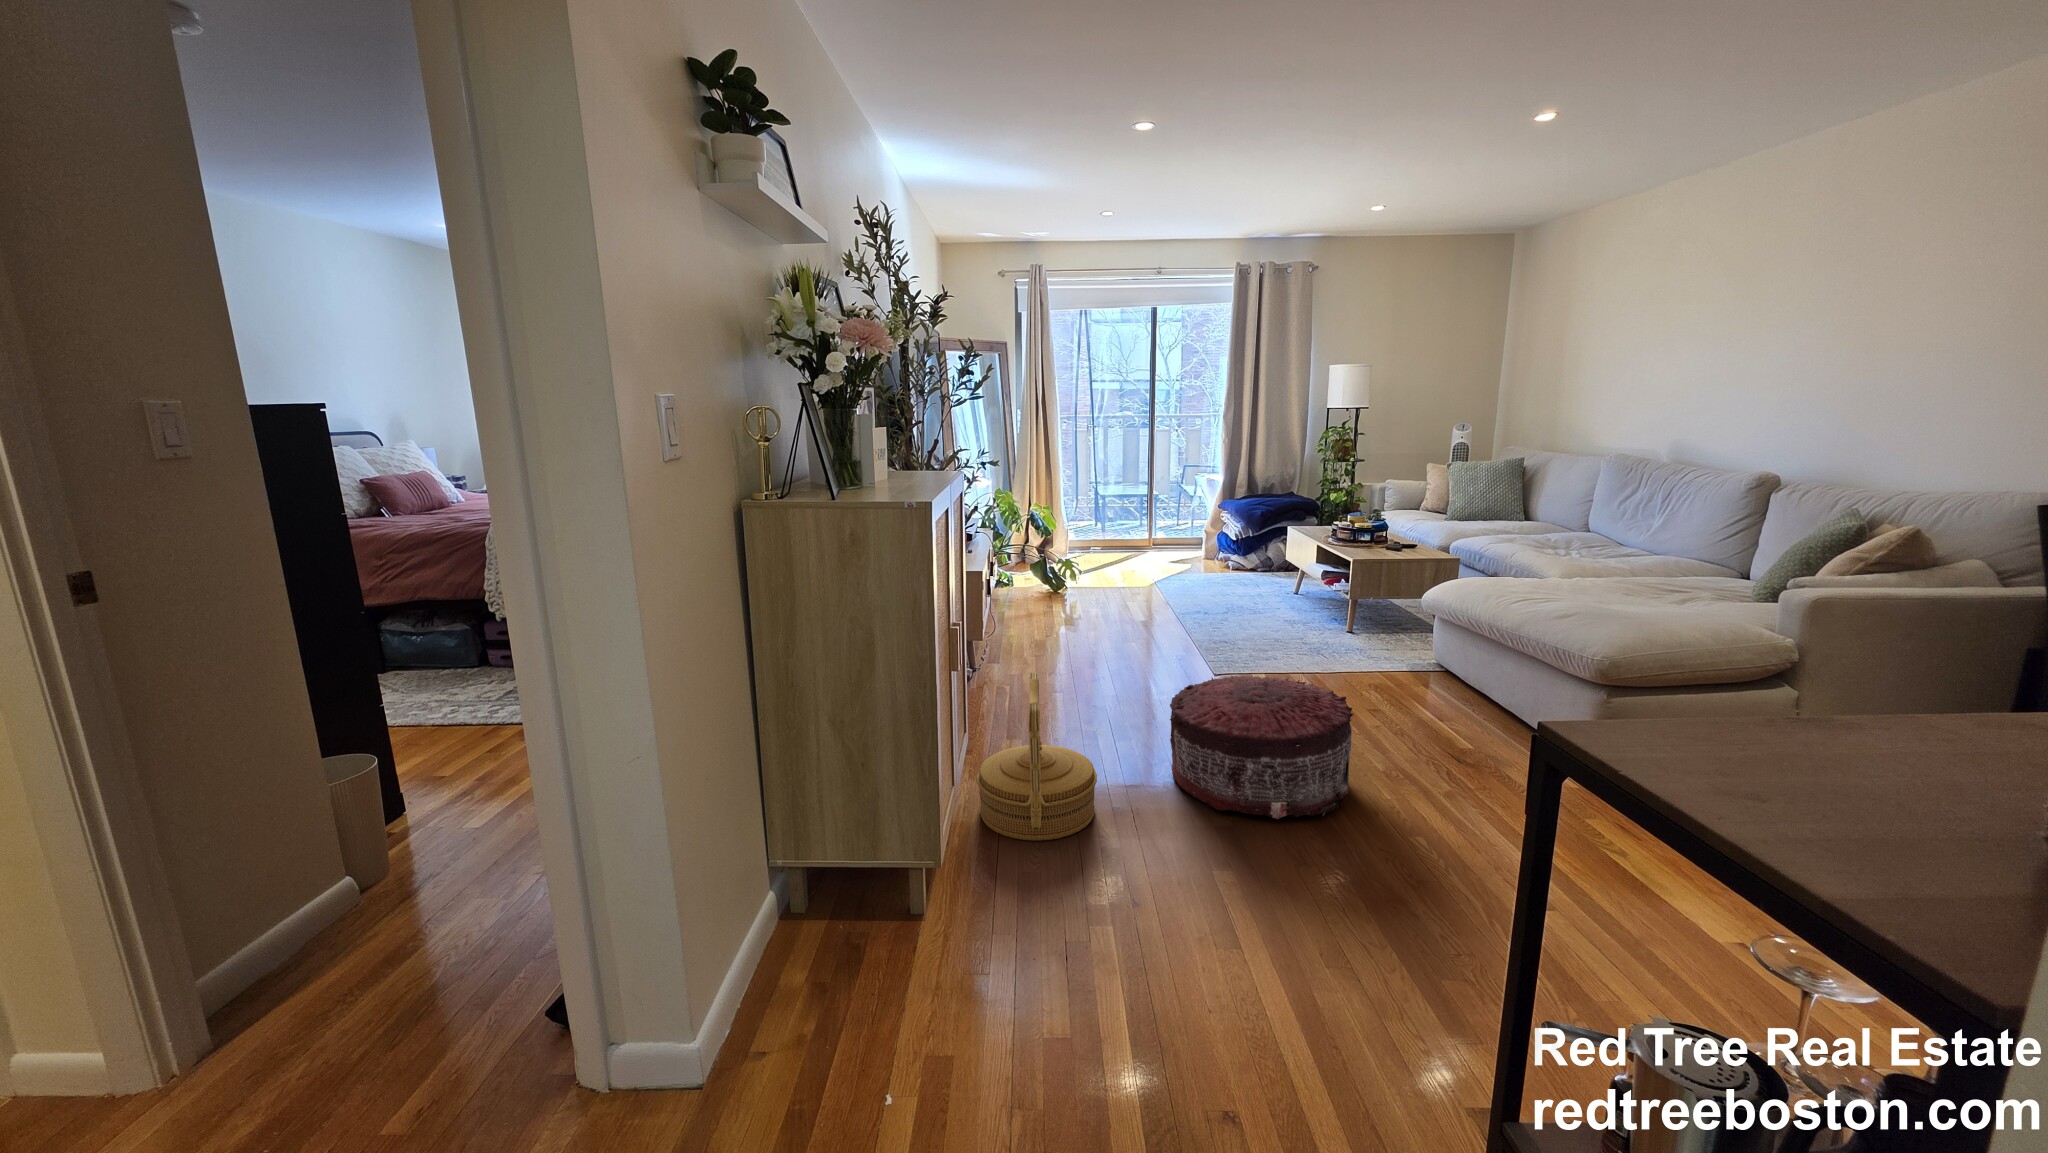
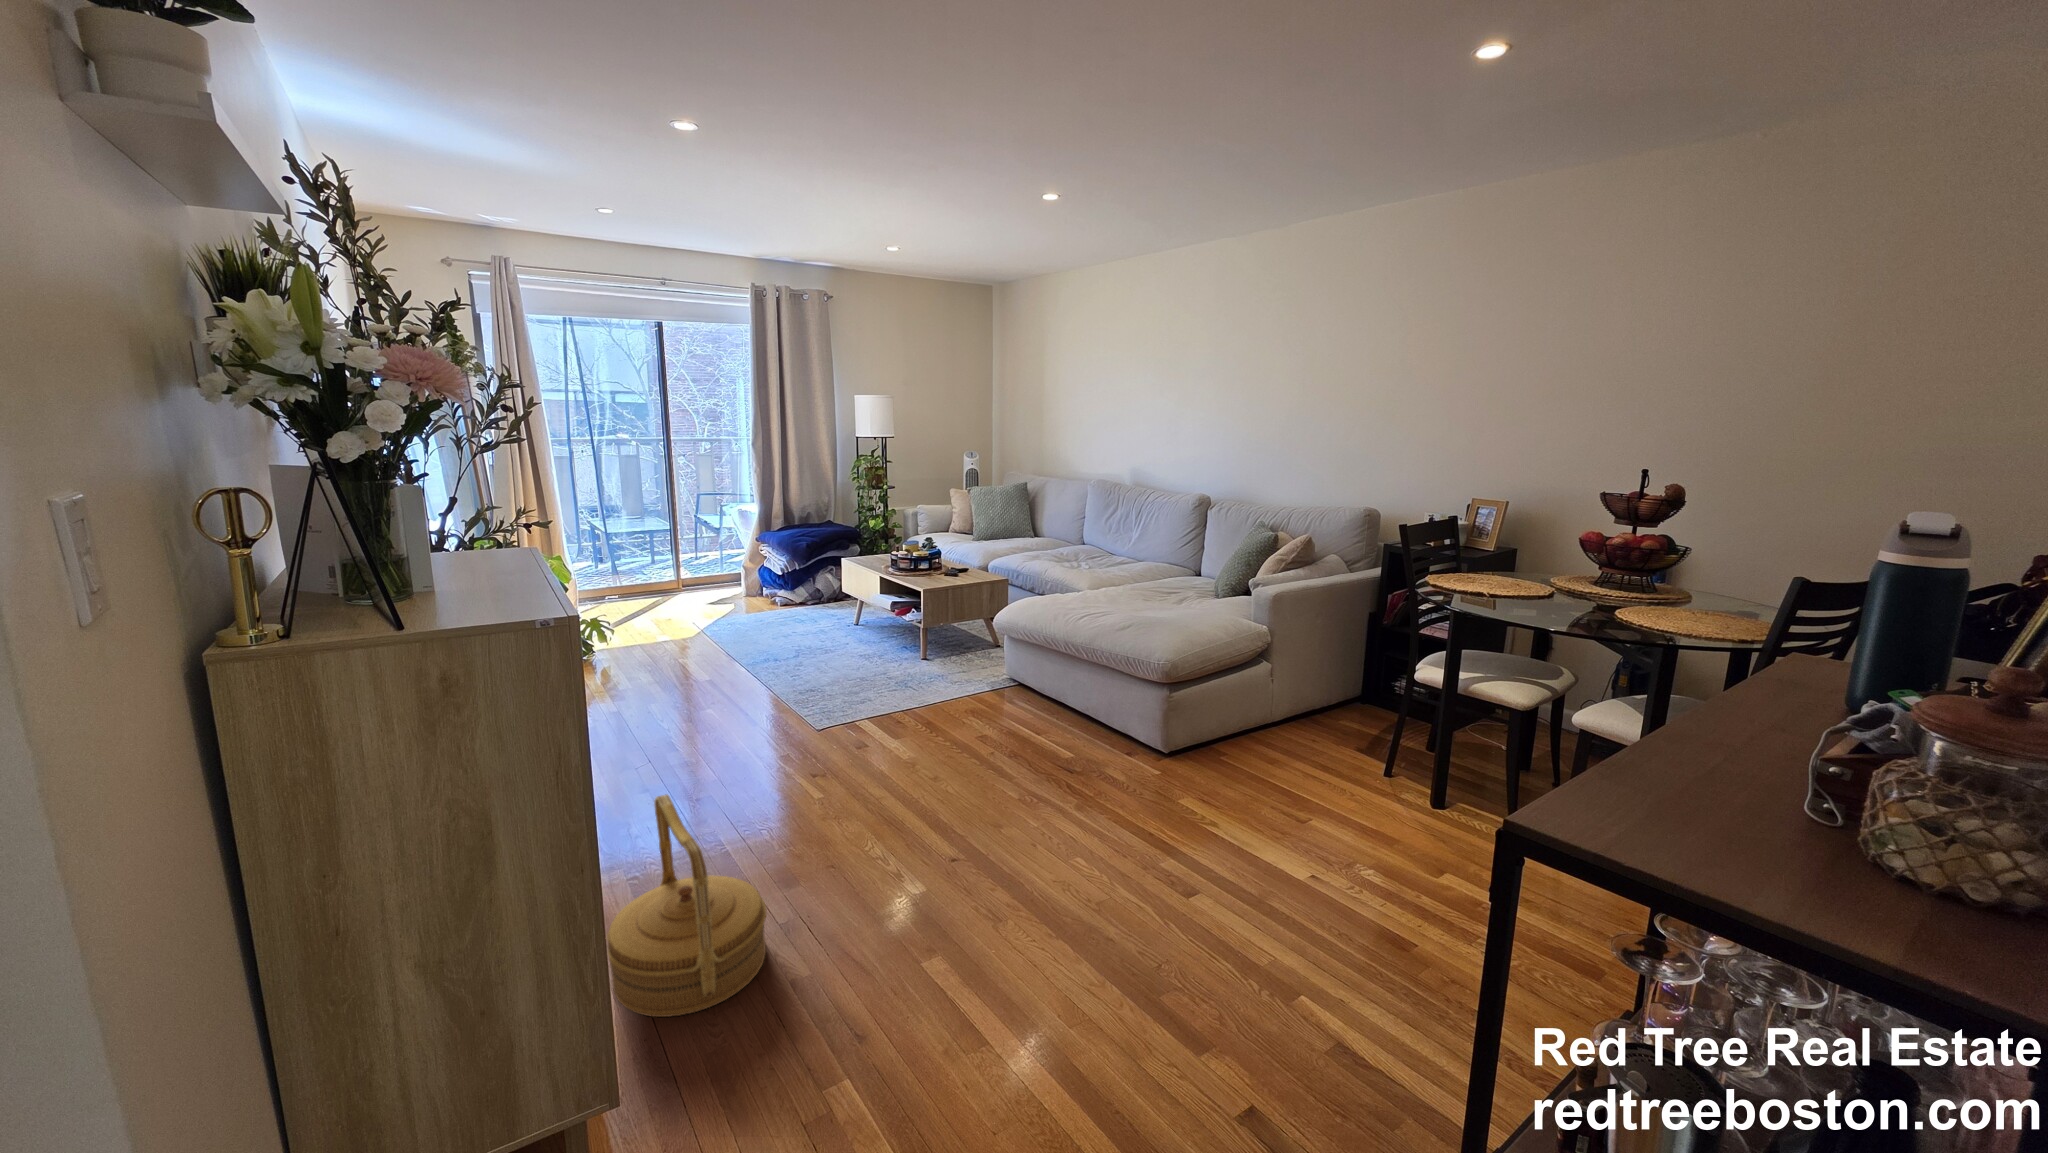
pouf: present [1170,676,1353,819] -> none [819,729,1006,894]

